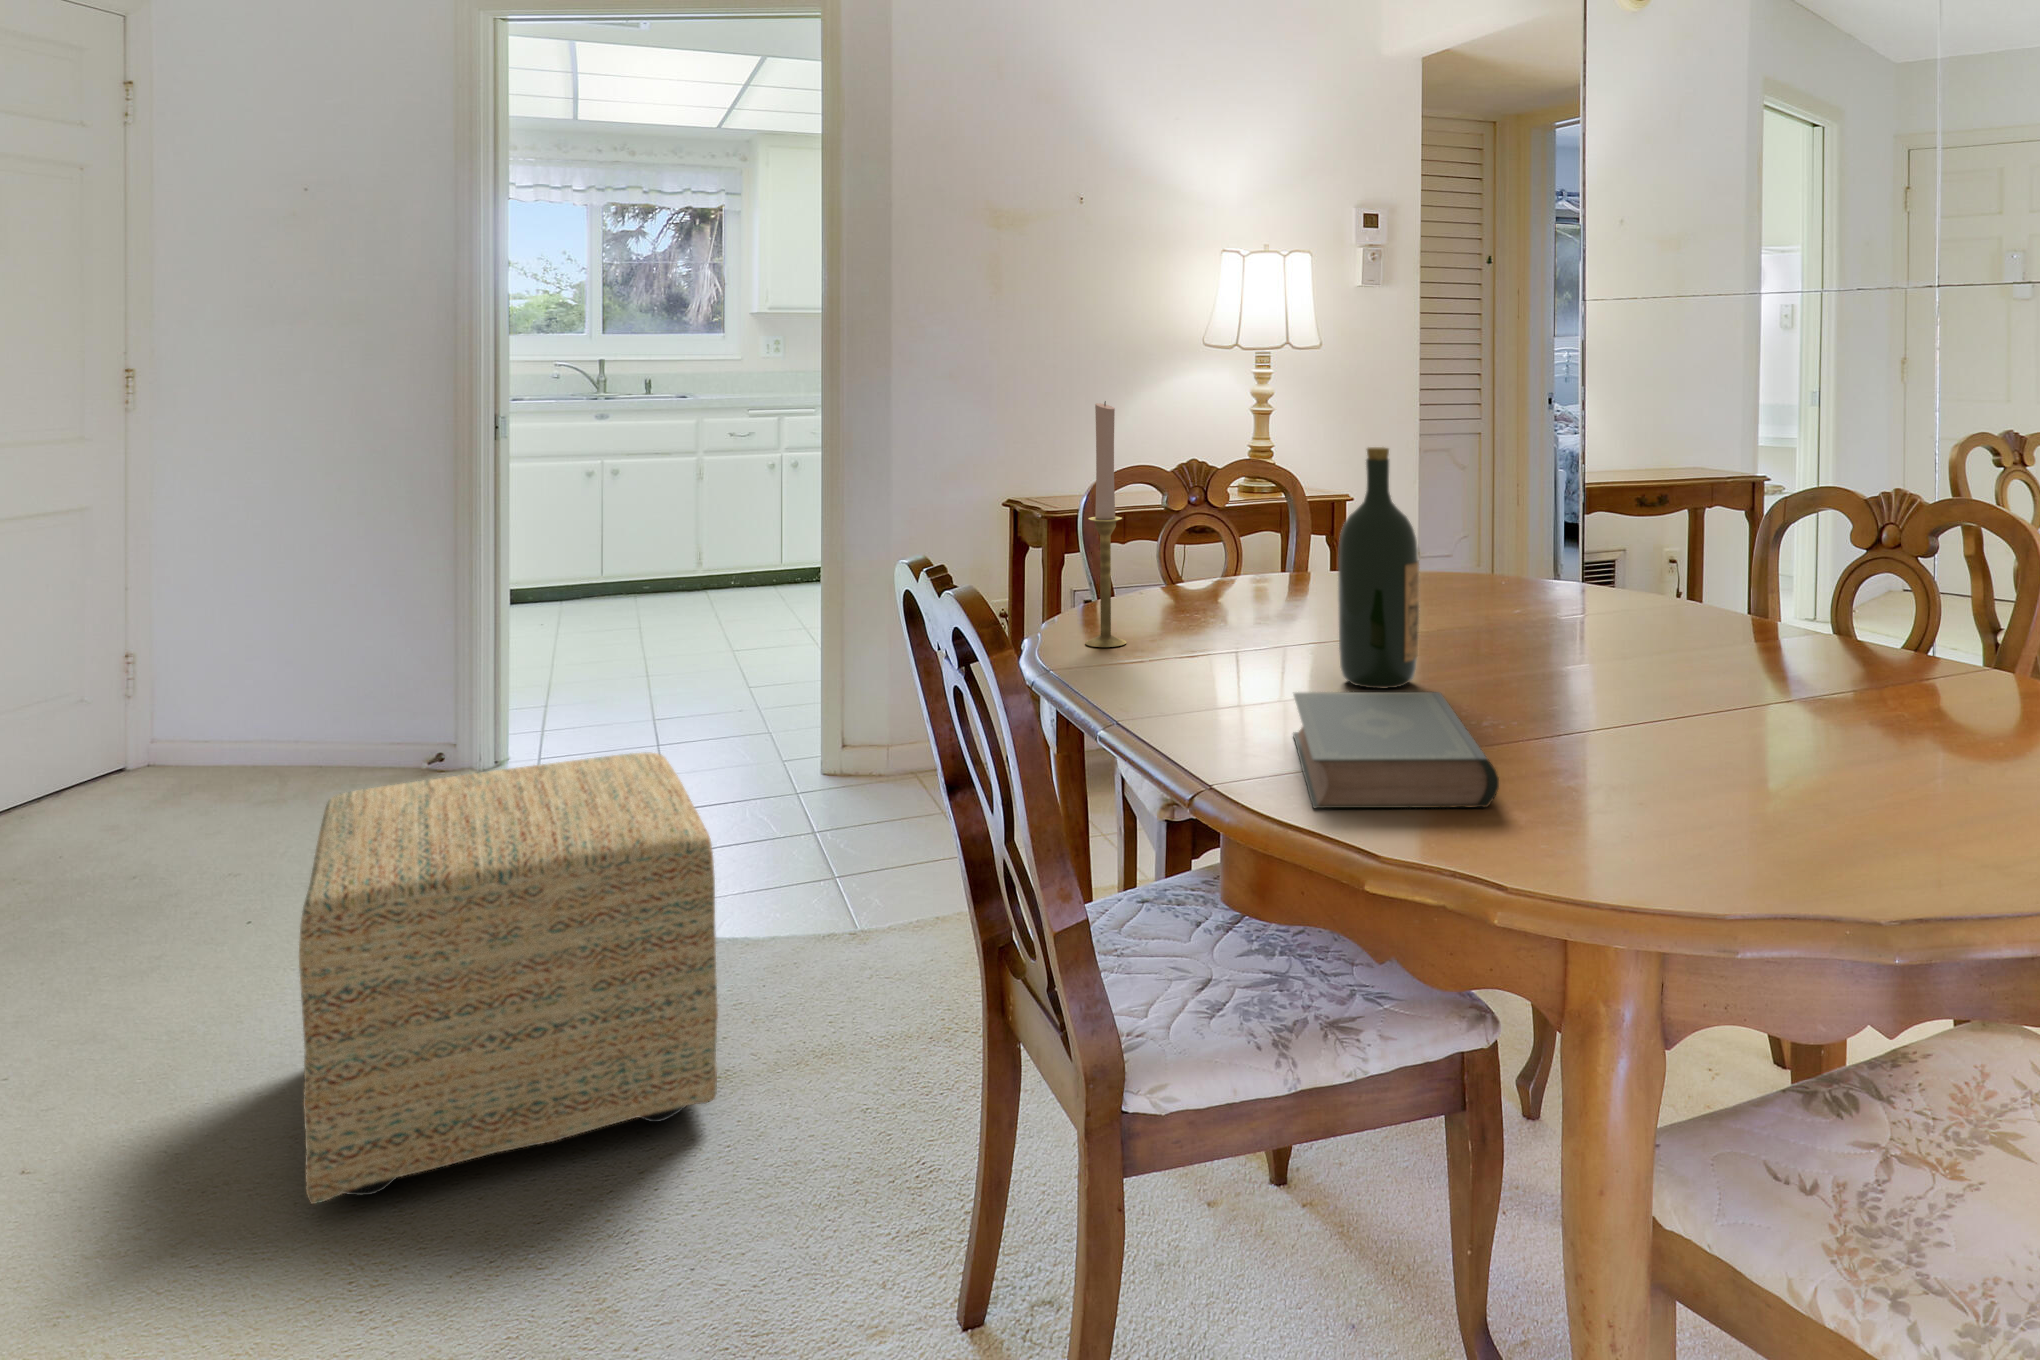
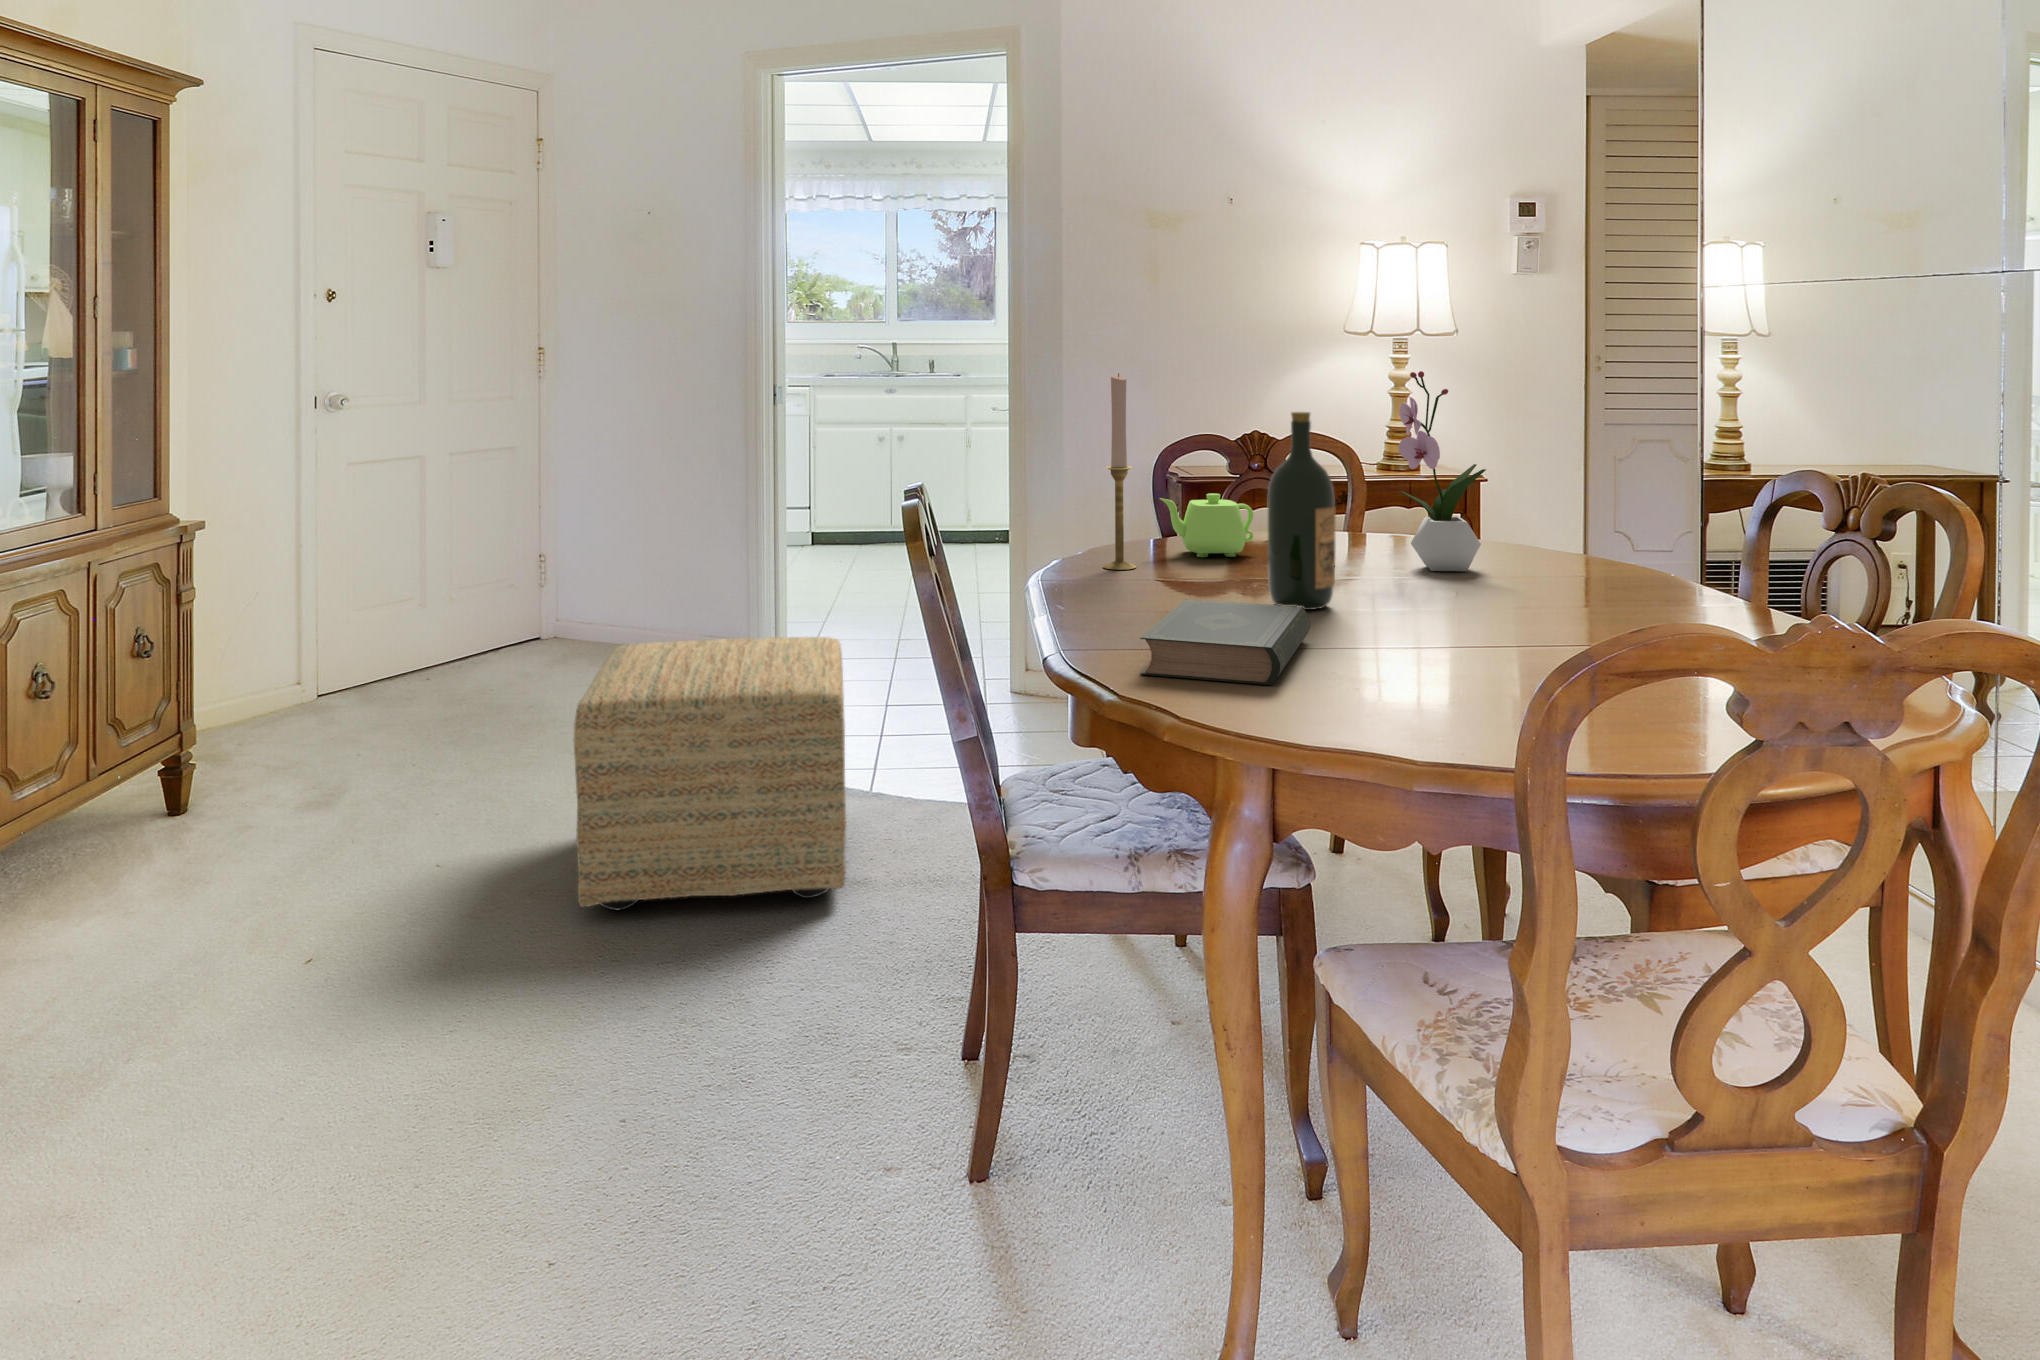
flower arrangement: none [1413,394,1517,623] -> present [1398,371,1486,571]
teapot: none [1134,543,1240,622] -> present [1160,493,1253,557]

